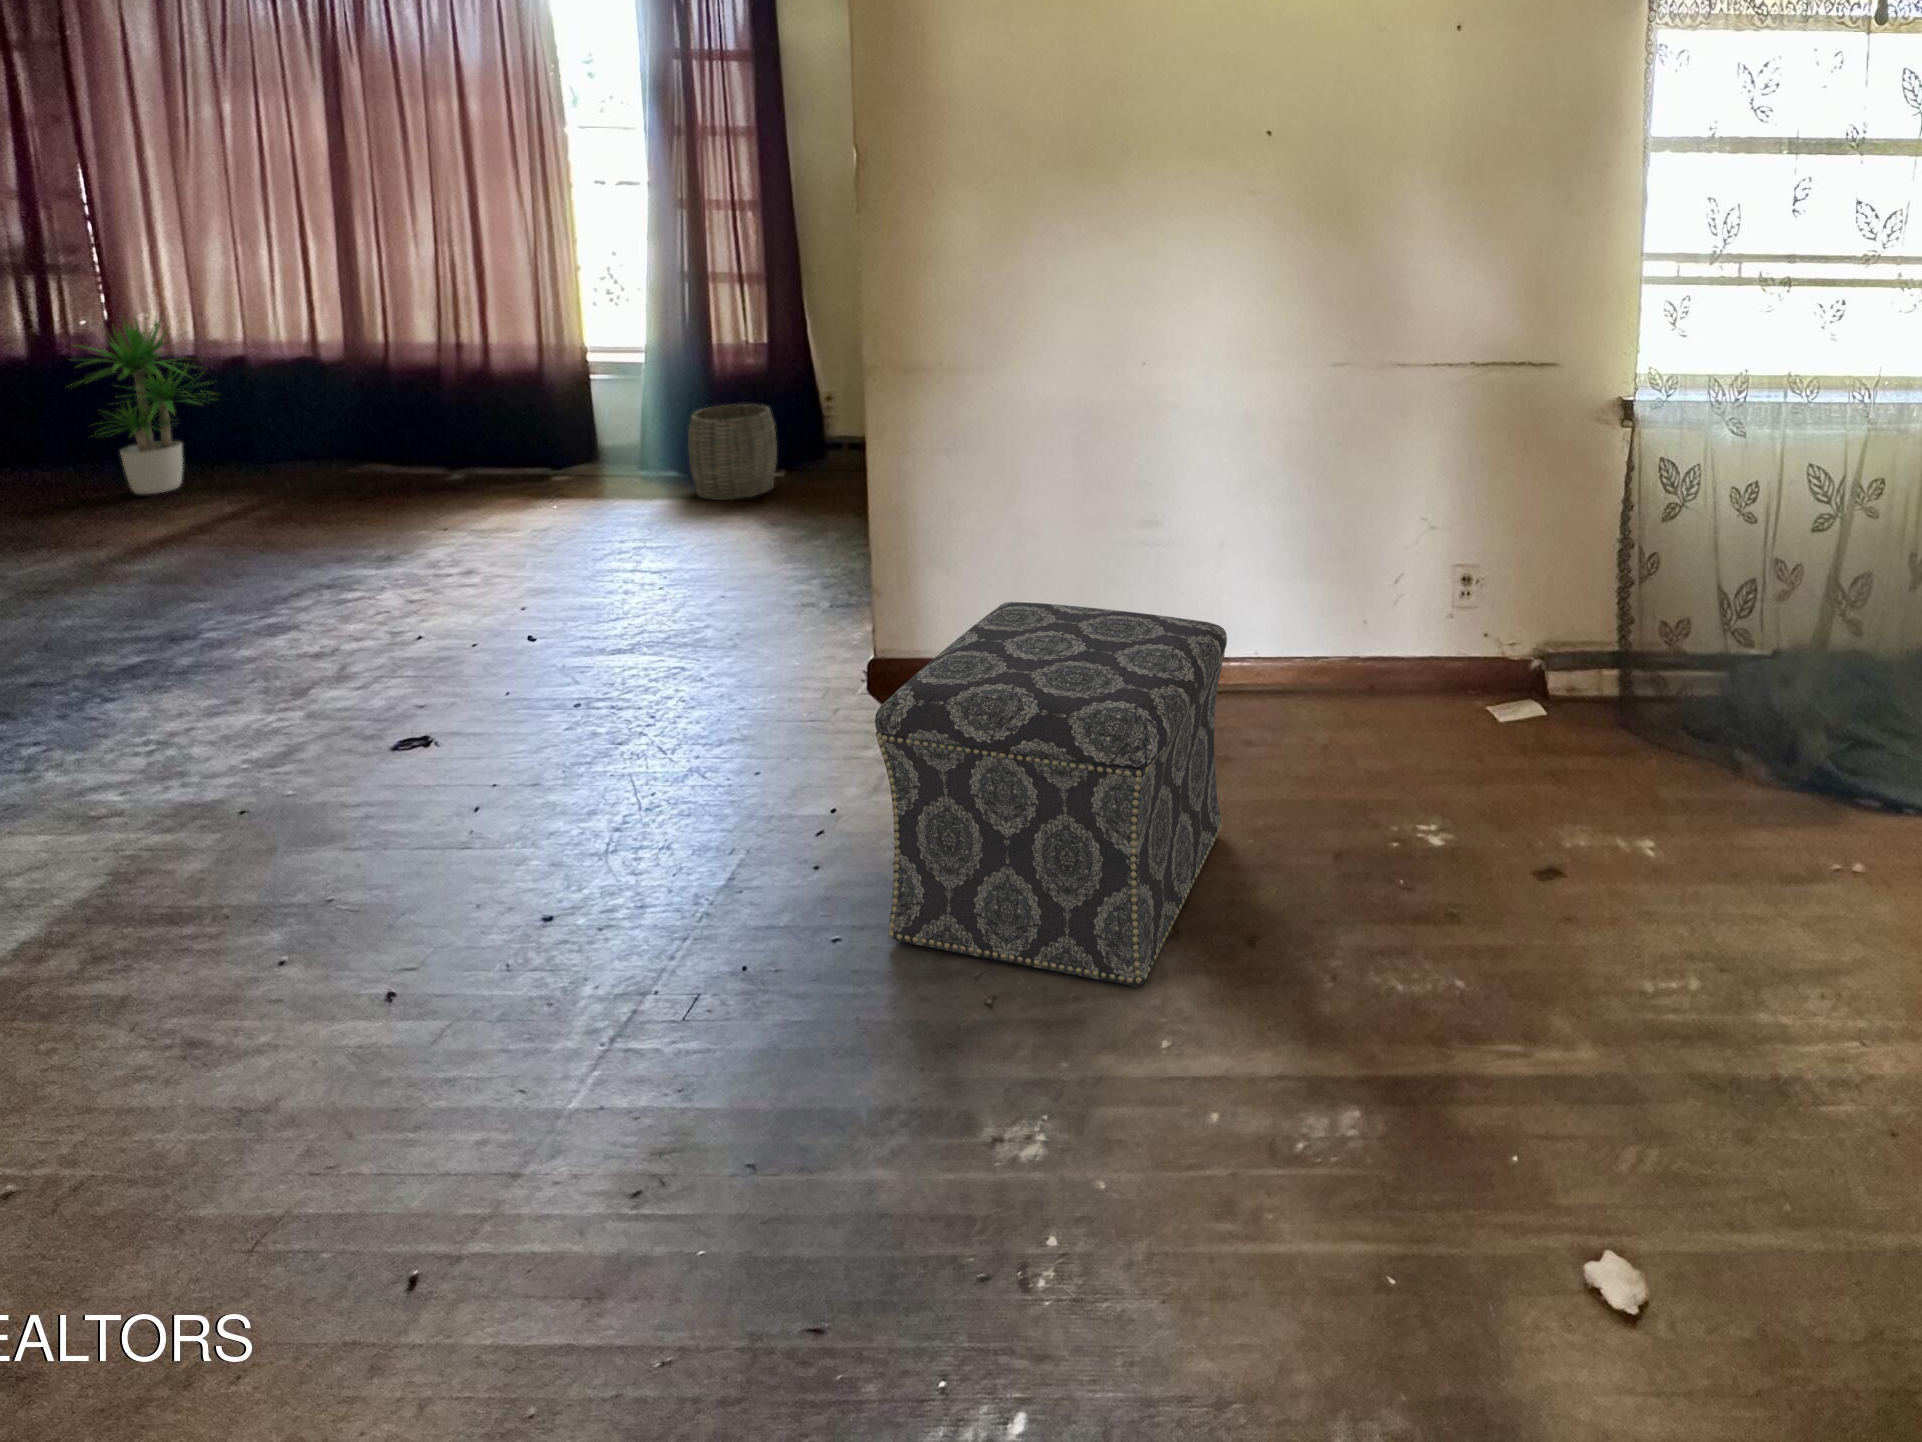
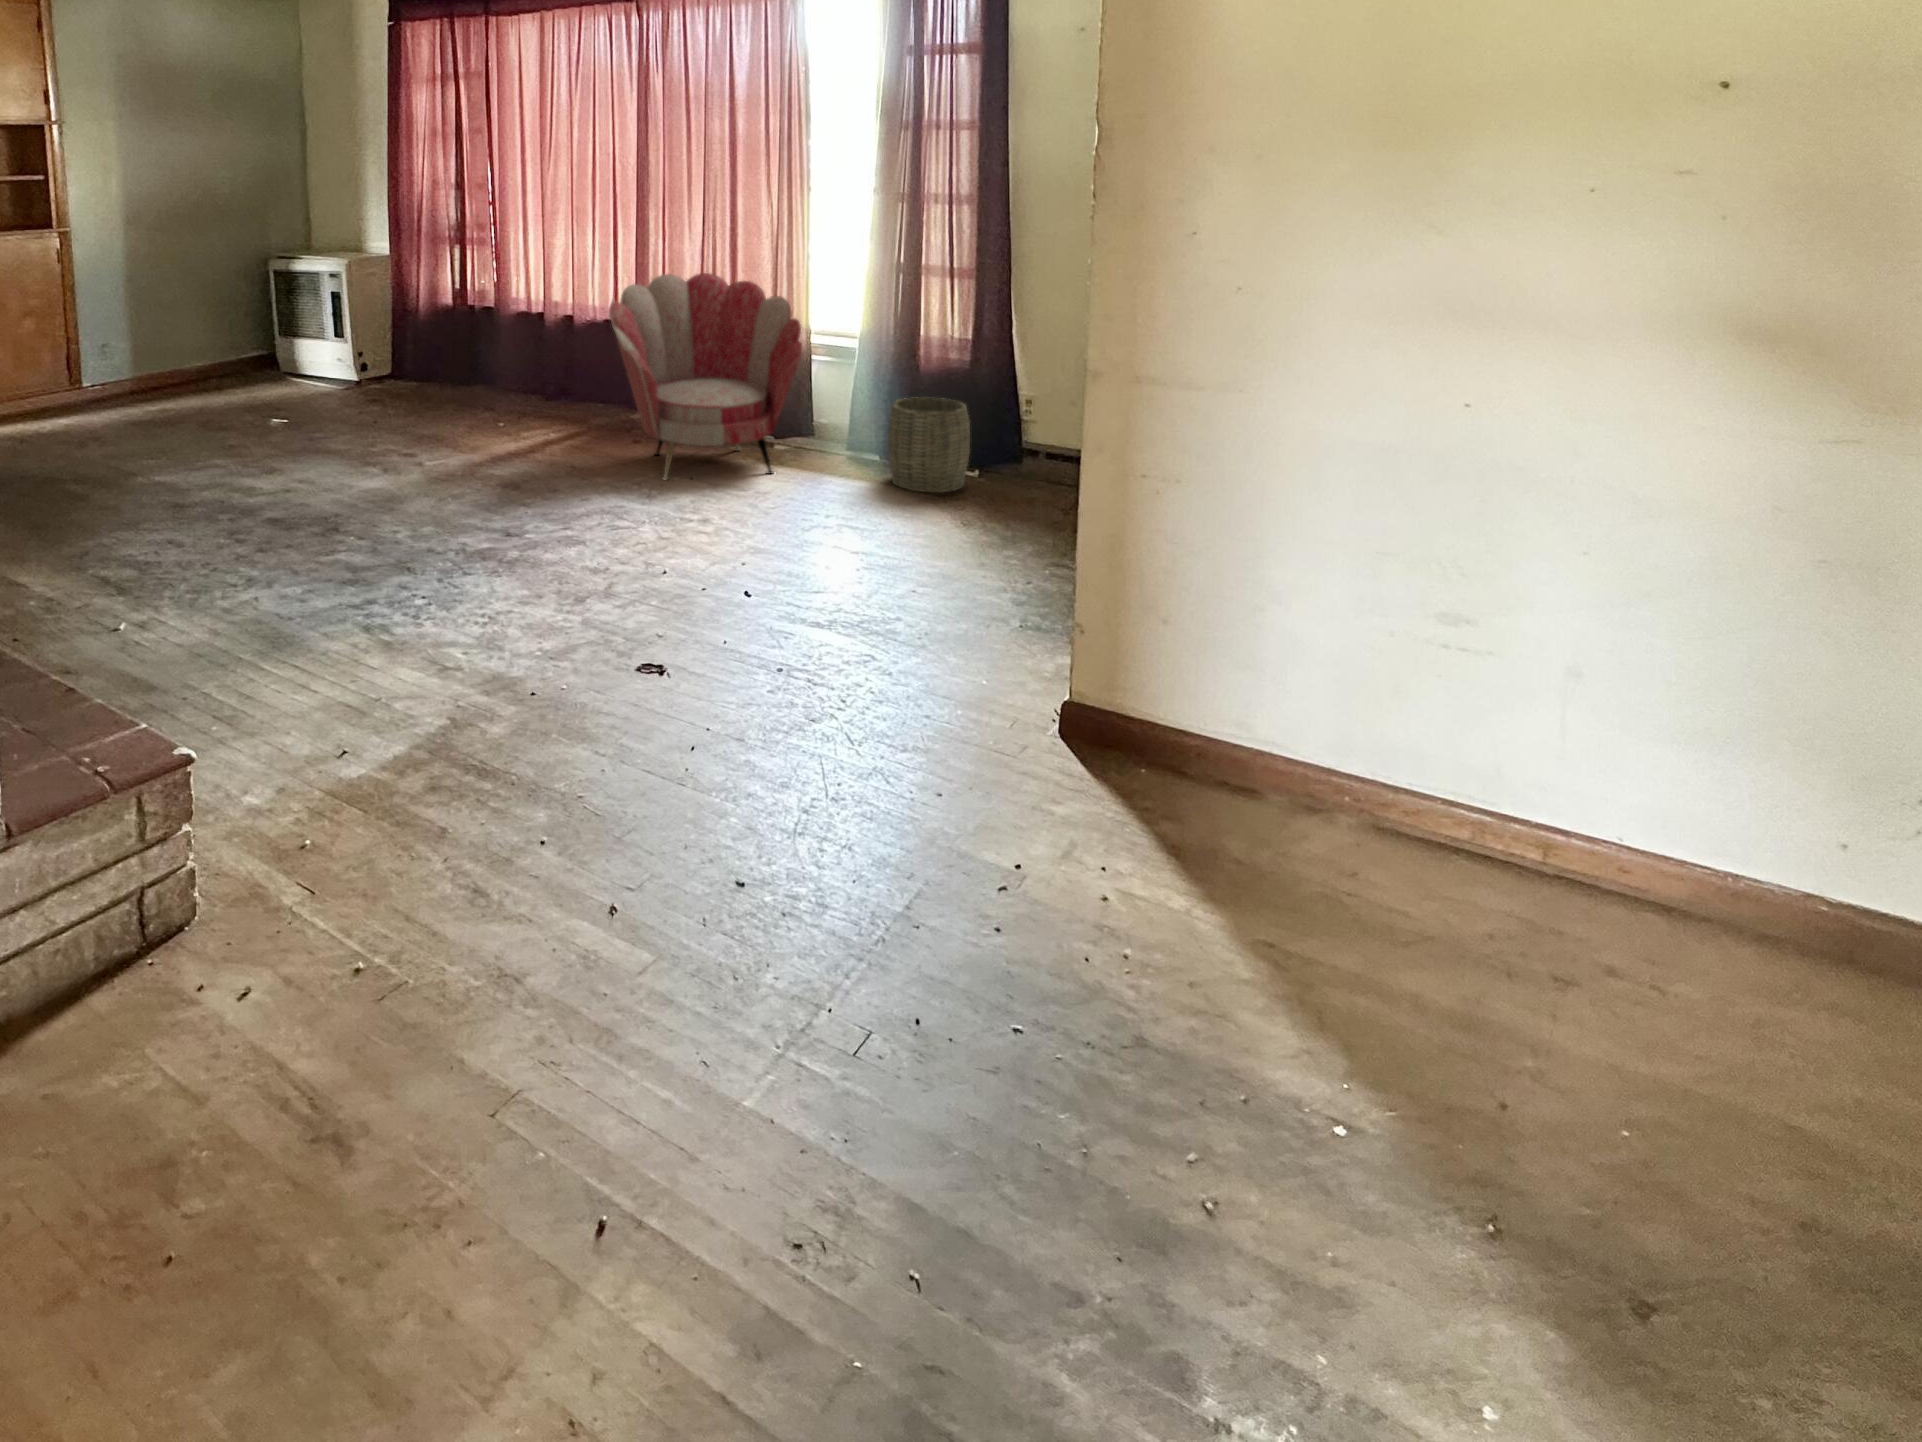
armchair: none [305,293,580,538] -> present [609,273,802,480]
potted plant: present [80,316,213,494] -> none [472,277,558,416]
ottoman: present [875,602,1227,987] -> none [1082,687,1627,1314]

